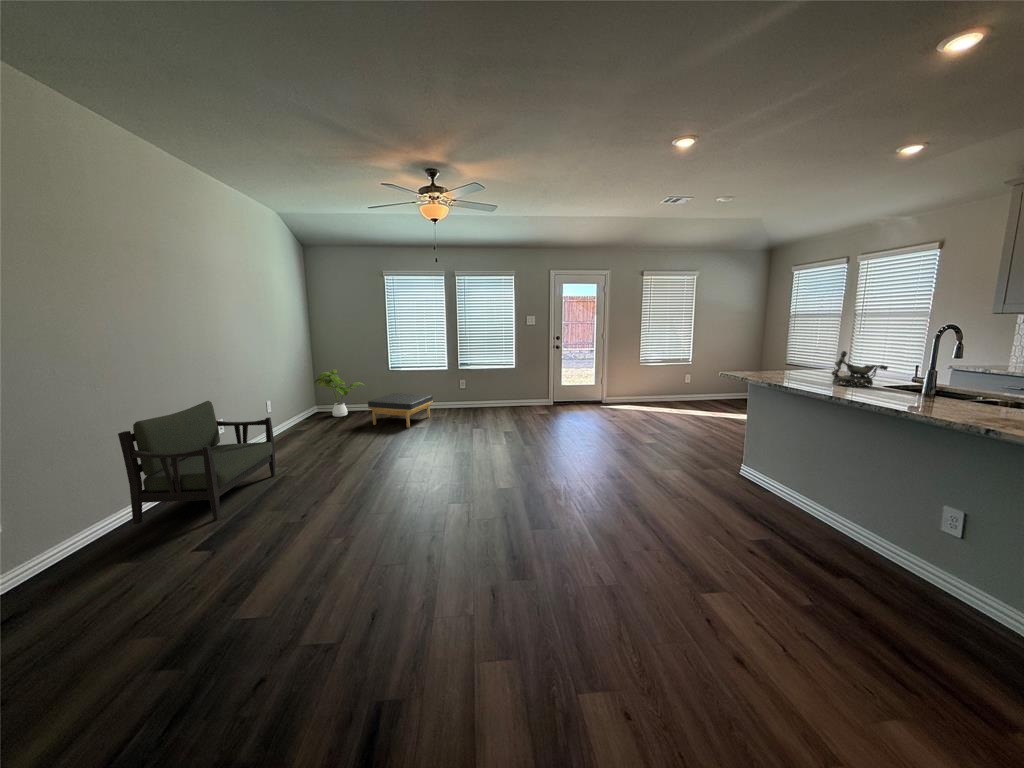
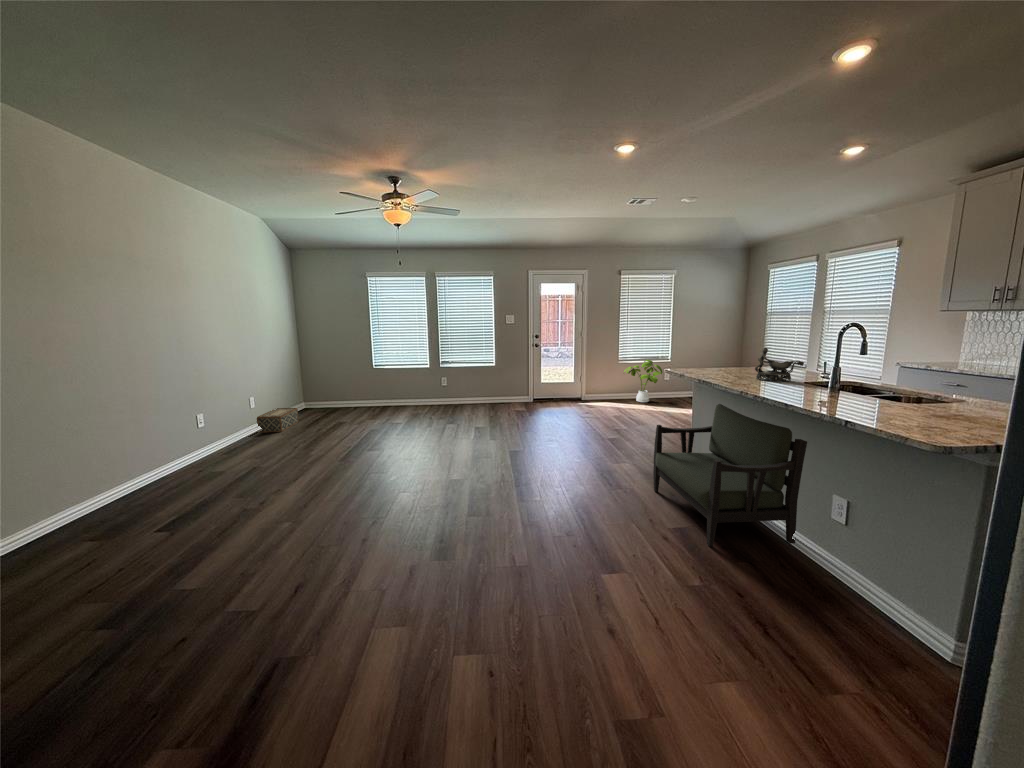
house plant: present [314,369,362,417] -> present [624,360,662,402]
ottoman: present [368,393,433,428] -> none [347,390,412,423]
armchair: present [118,401,275,524] -> present [653,404,807,547]
woven basket: none [275,412,317,438] -> present [257,408,299,433]

